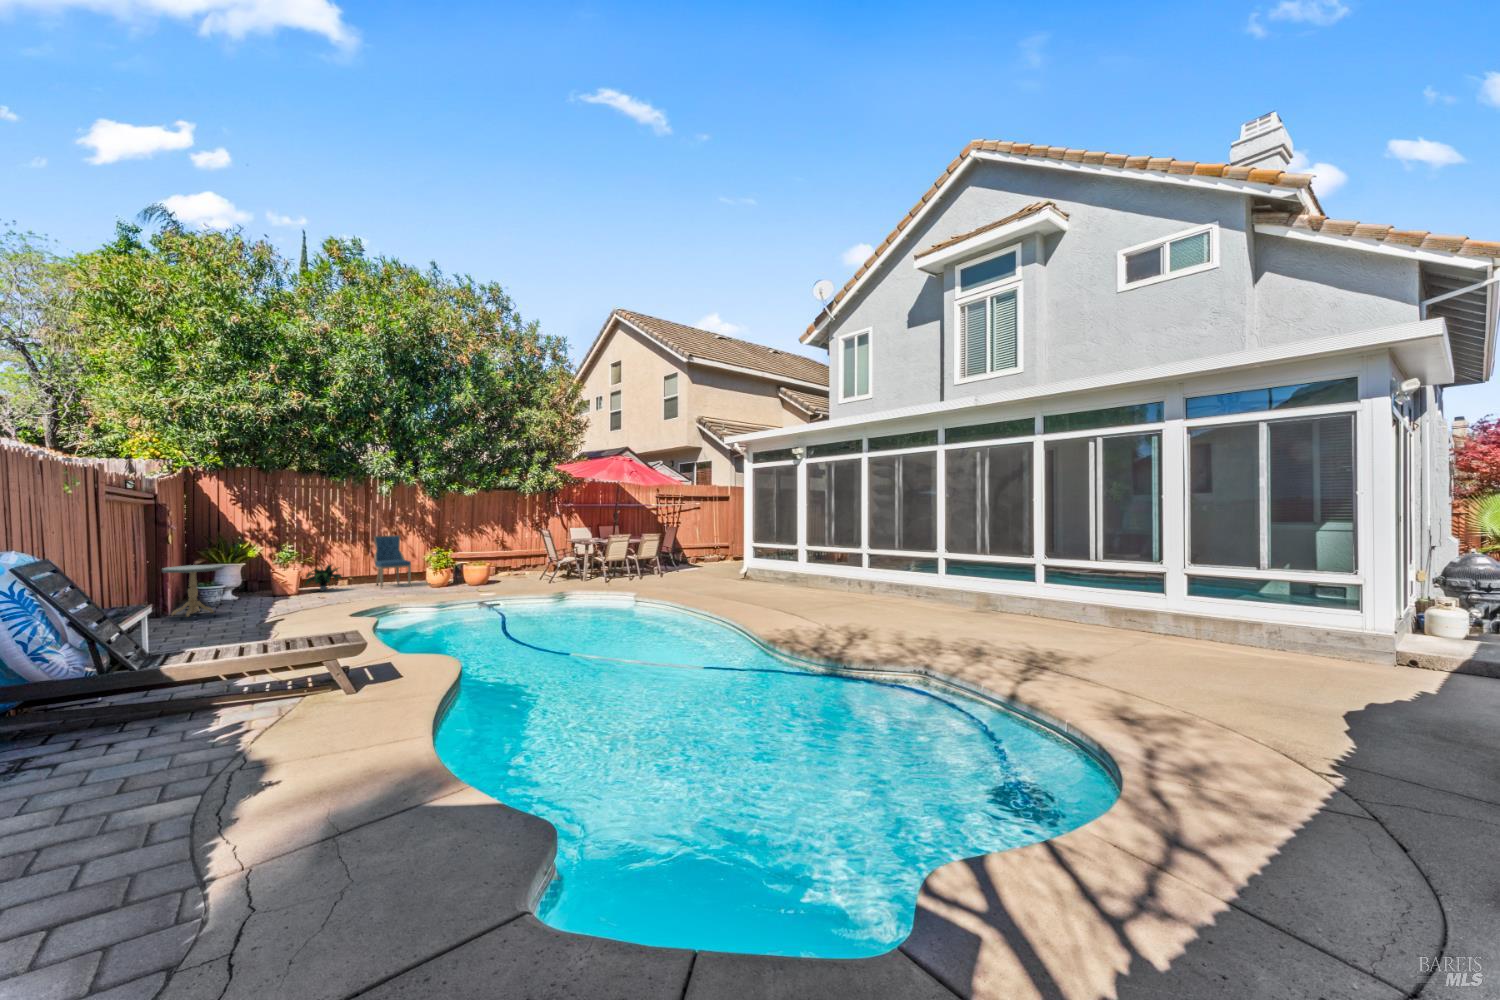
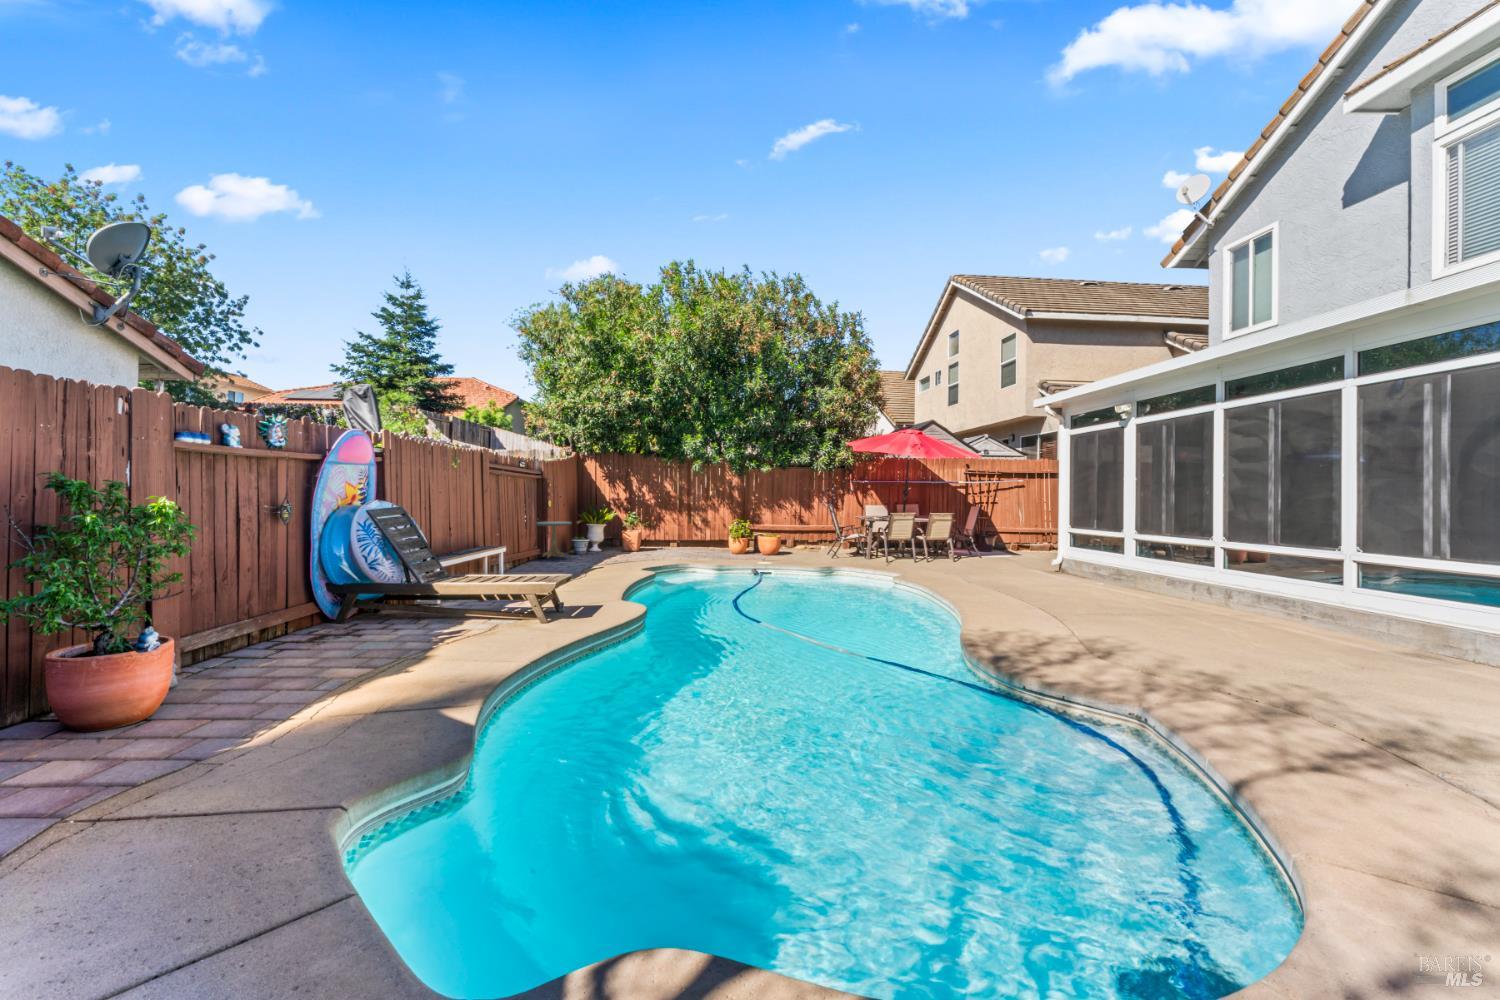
chair: present [374,535,411,589] -> none [692,507,716,551]
potted plant: present [305,565,342,591] -> none [640,527,670,550]

